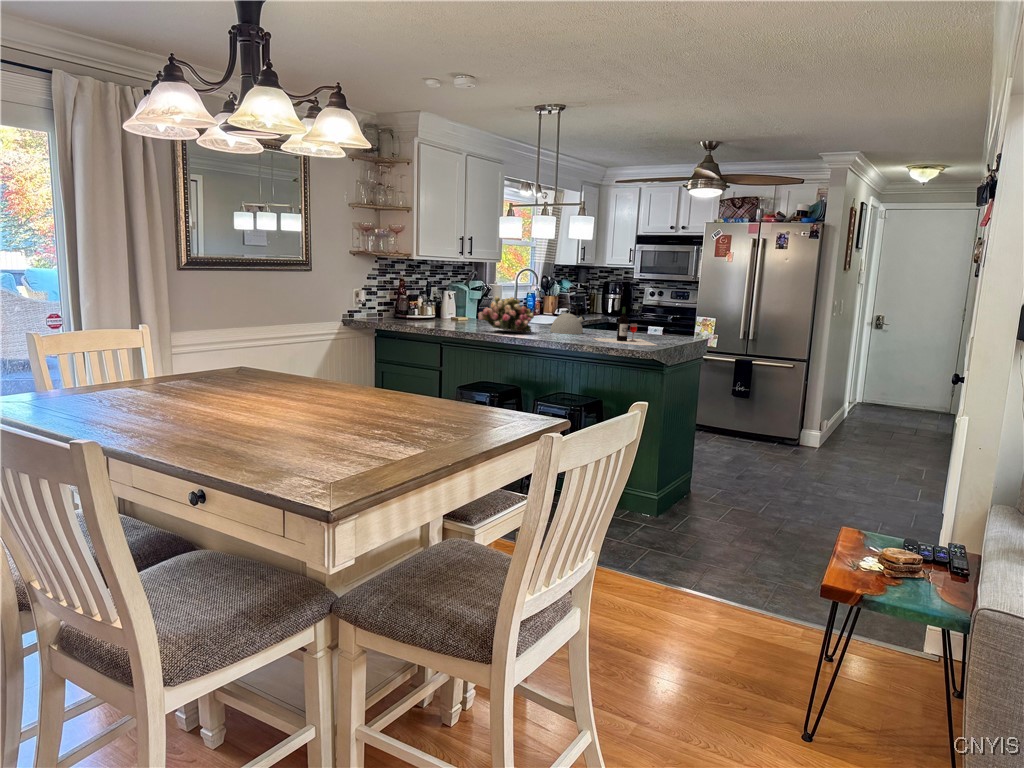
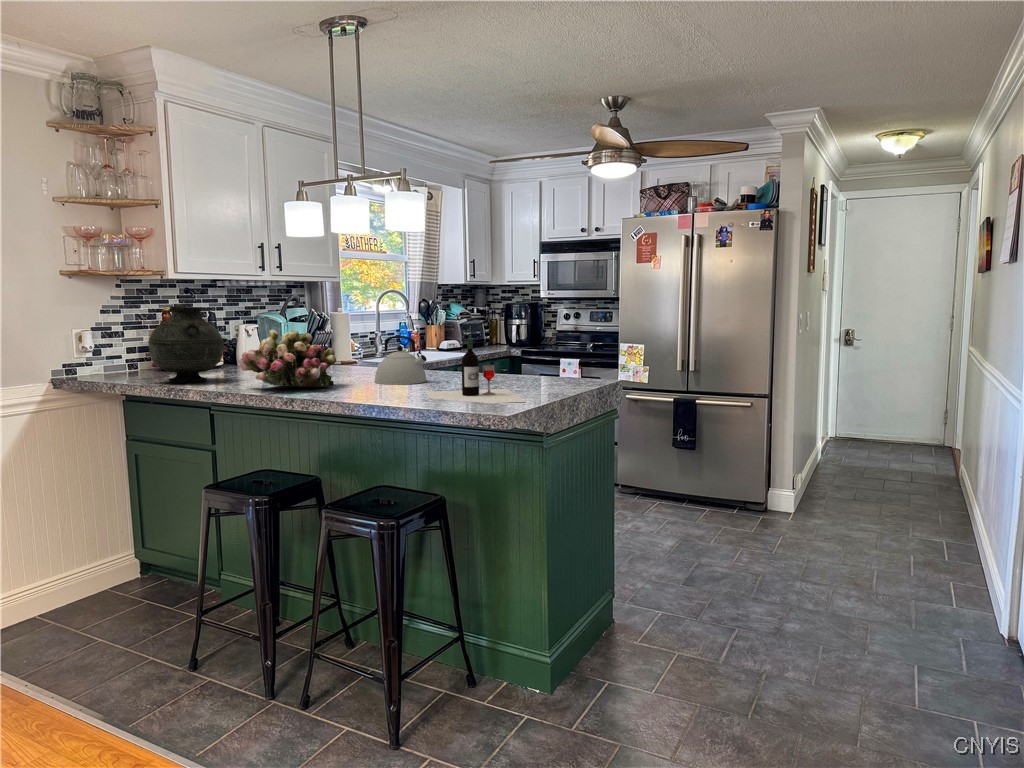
vase: none [415,278,457,326] -> present [148,306,224,382]

